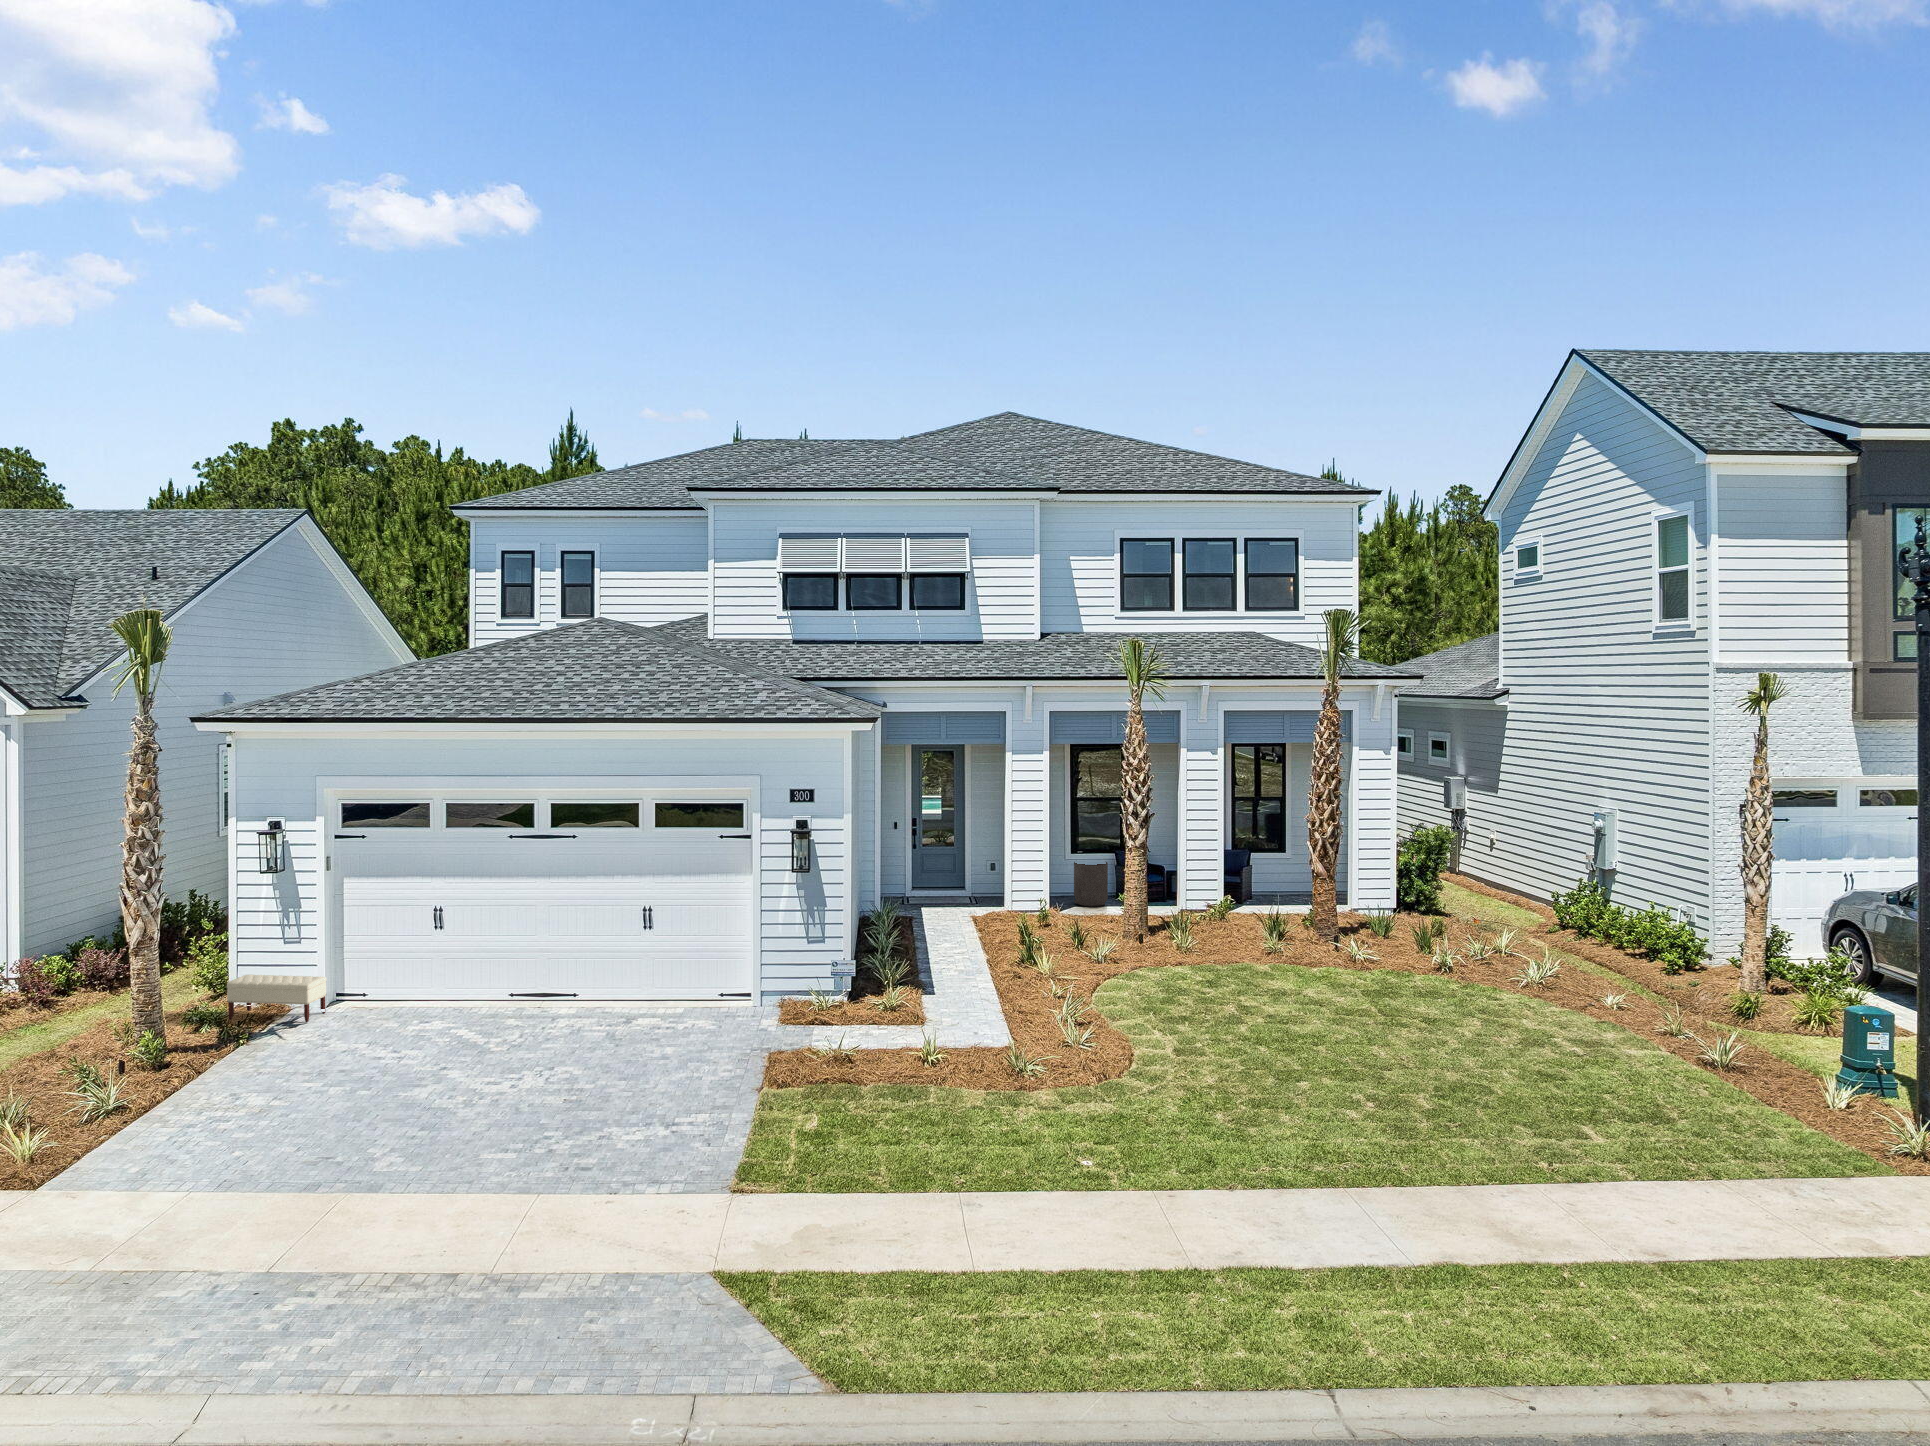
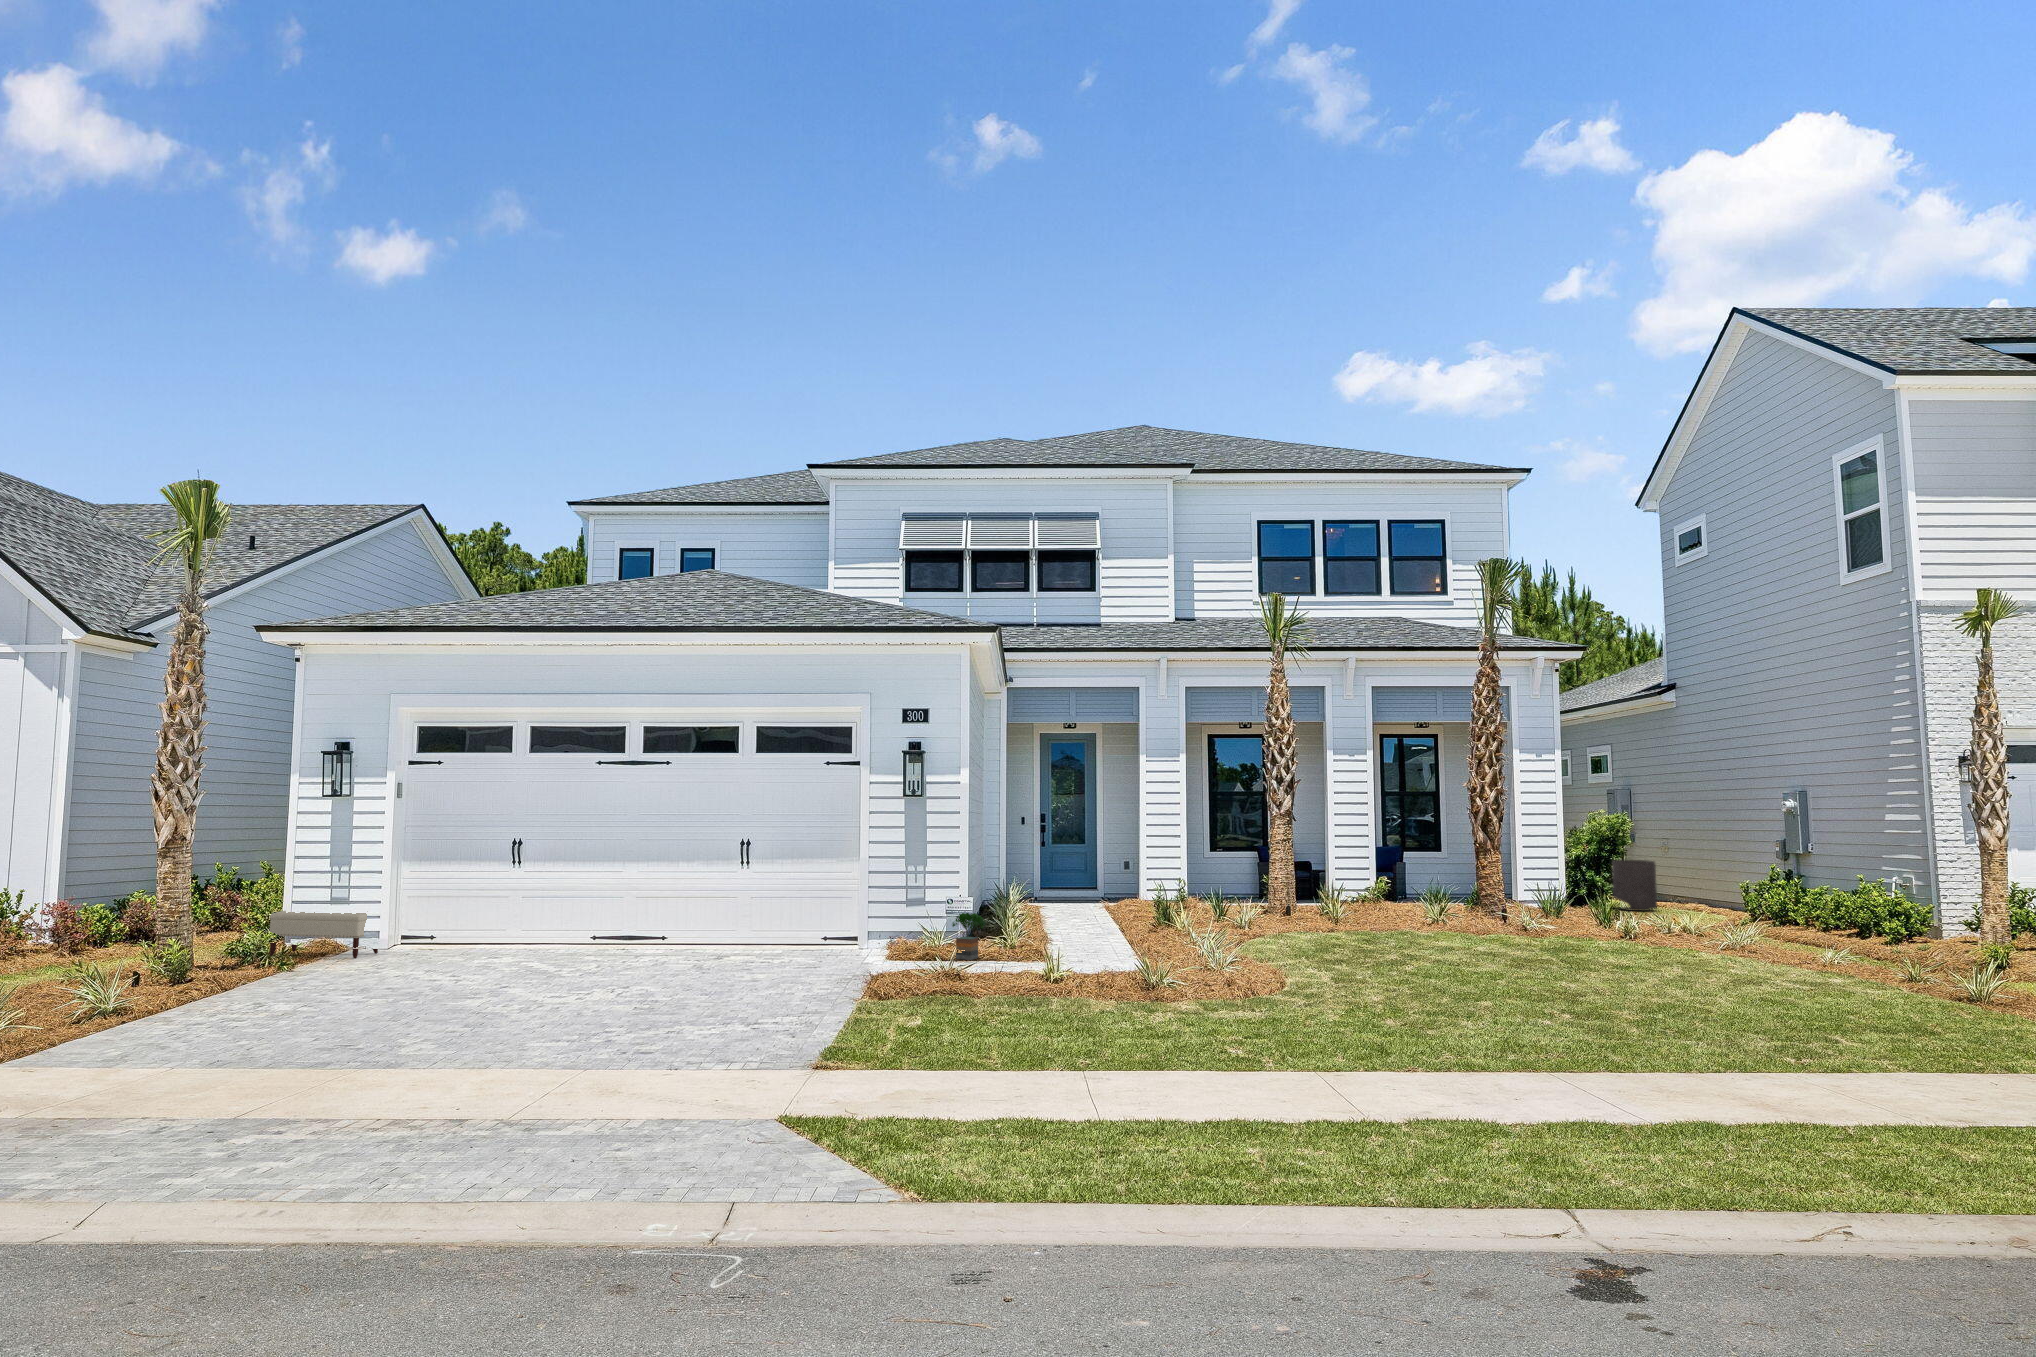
trash can: present [1074,862,1108,907] -> present [1612,860,1657,911]
potted tree: none [840,971,871,1015] -> present [952,913,985,960]

